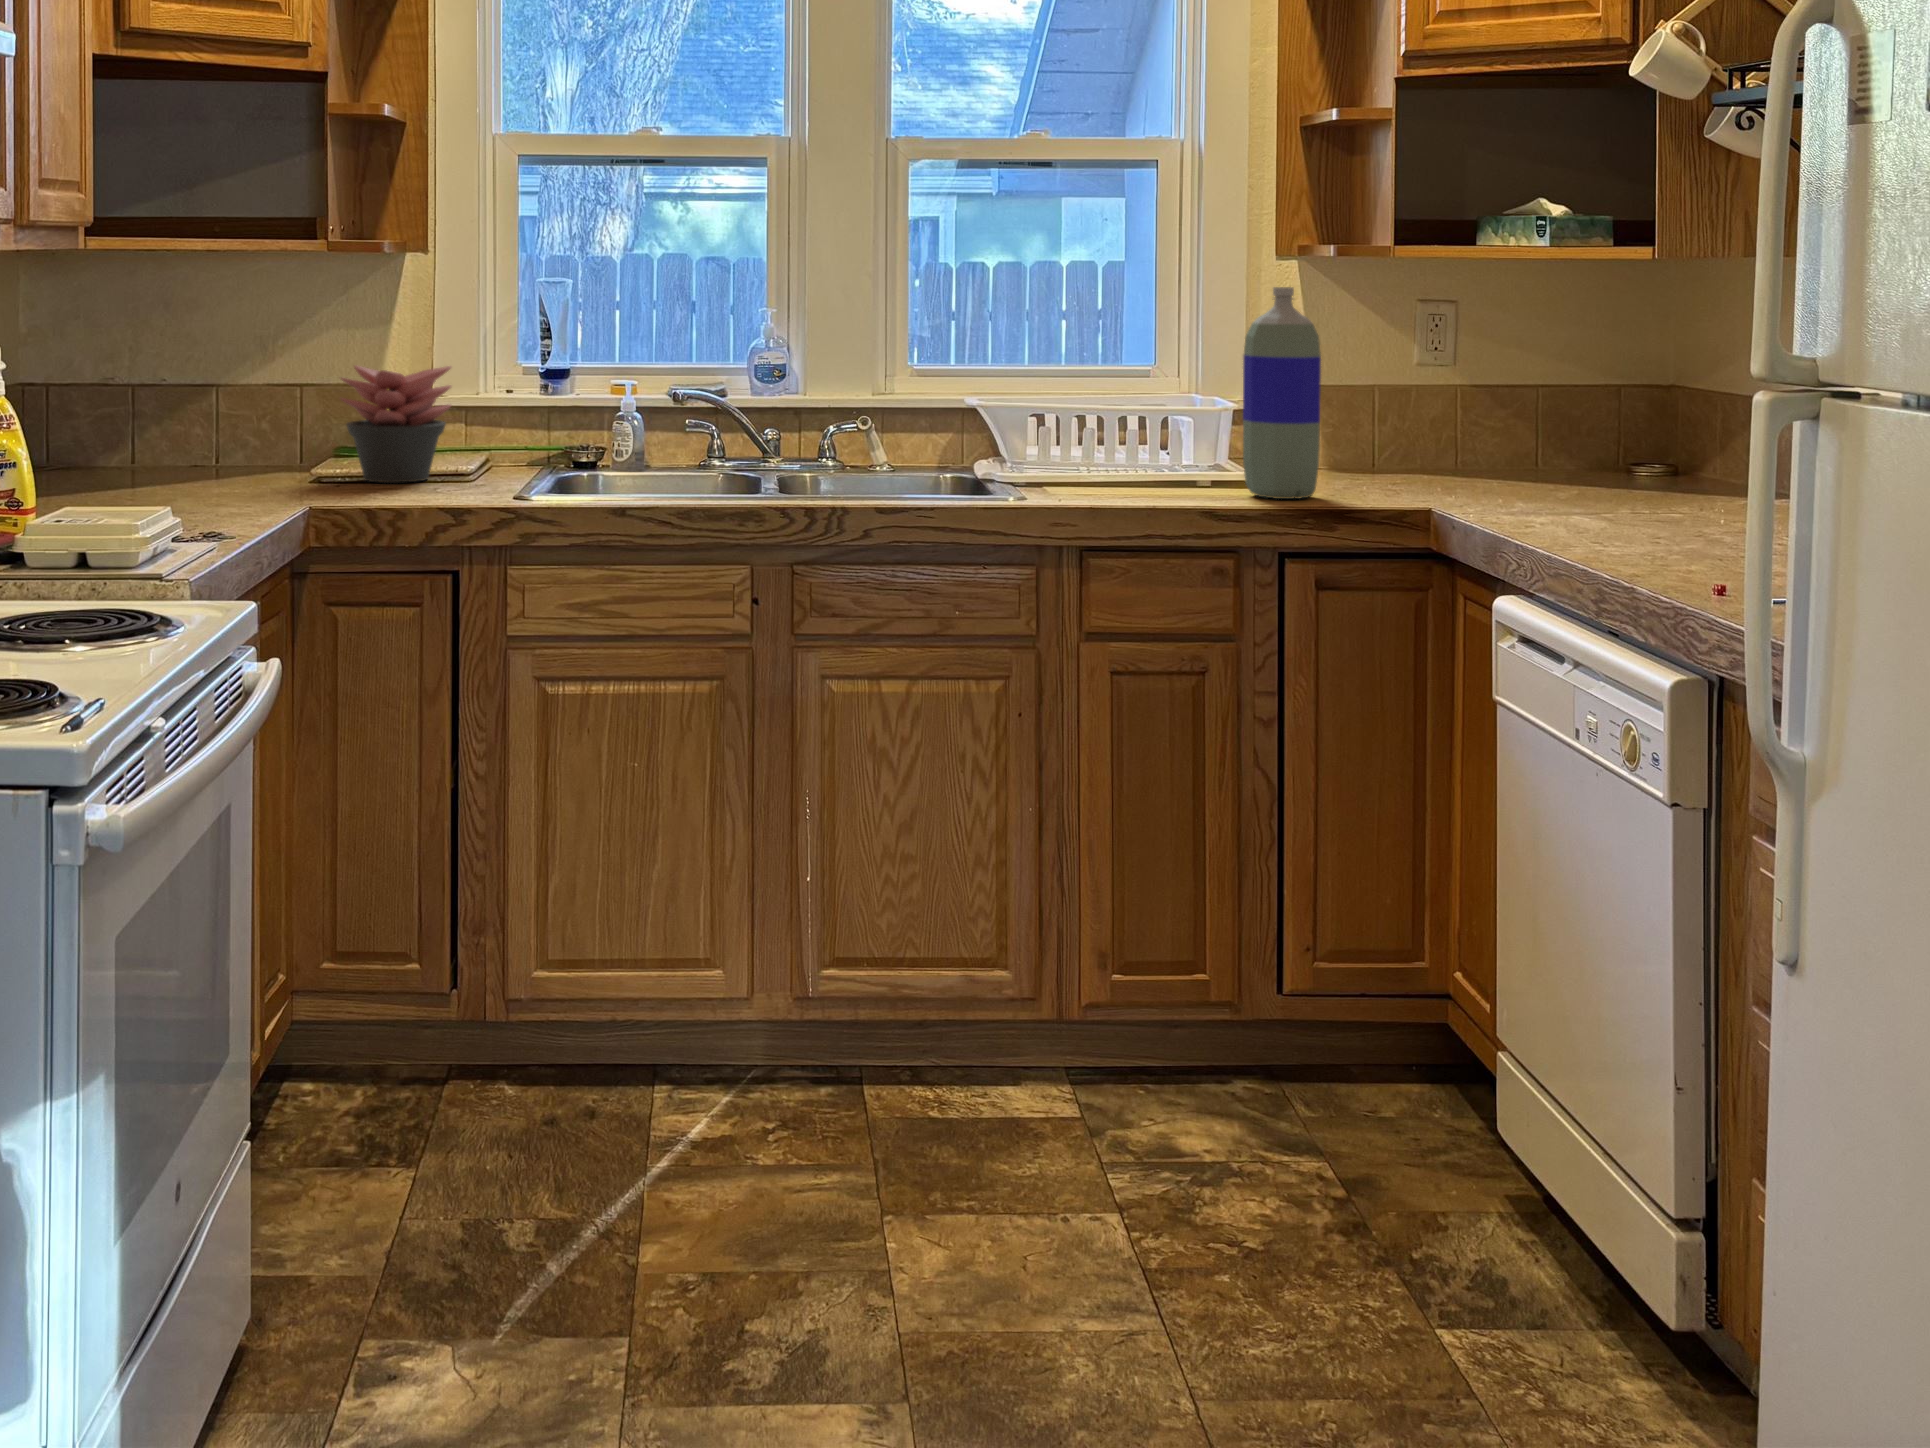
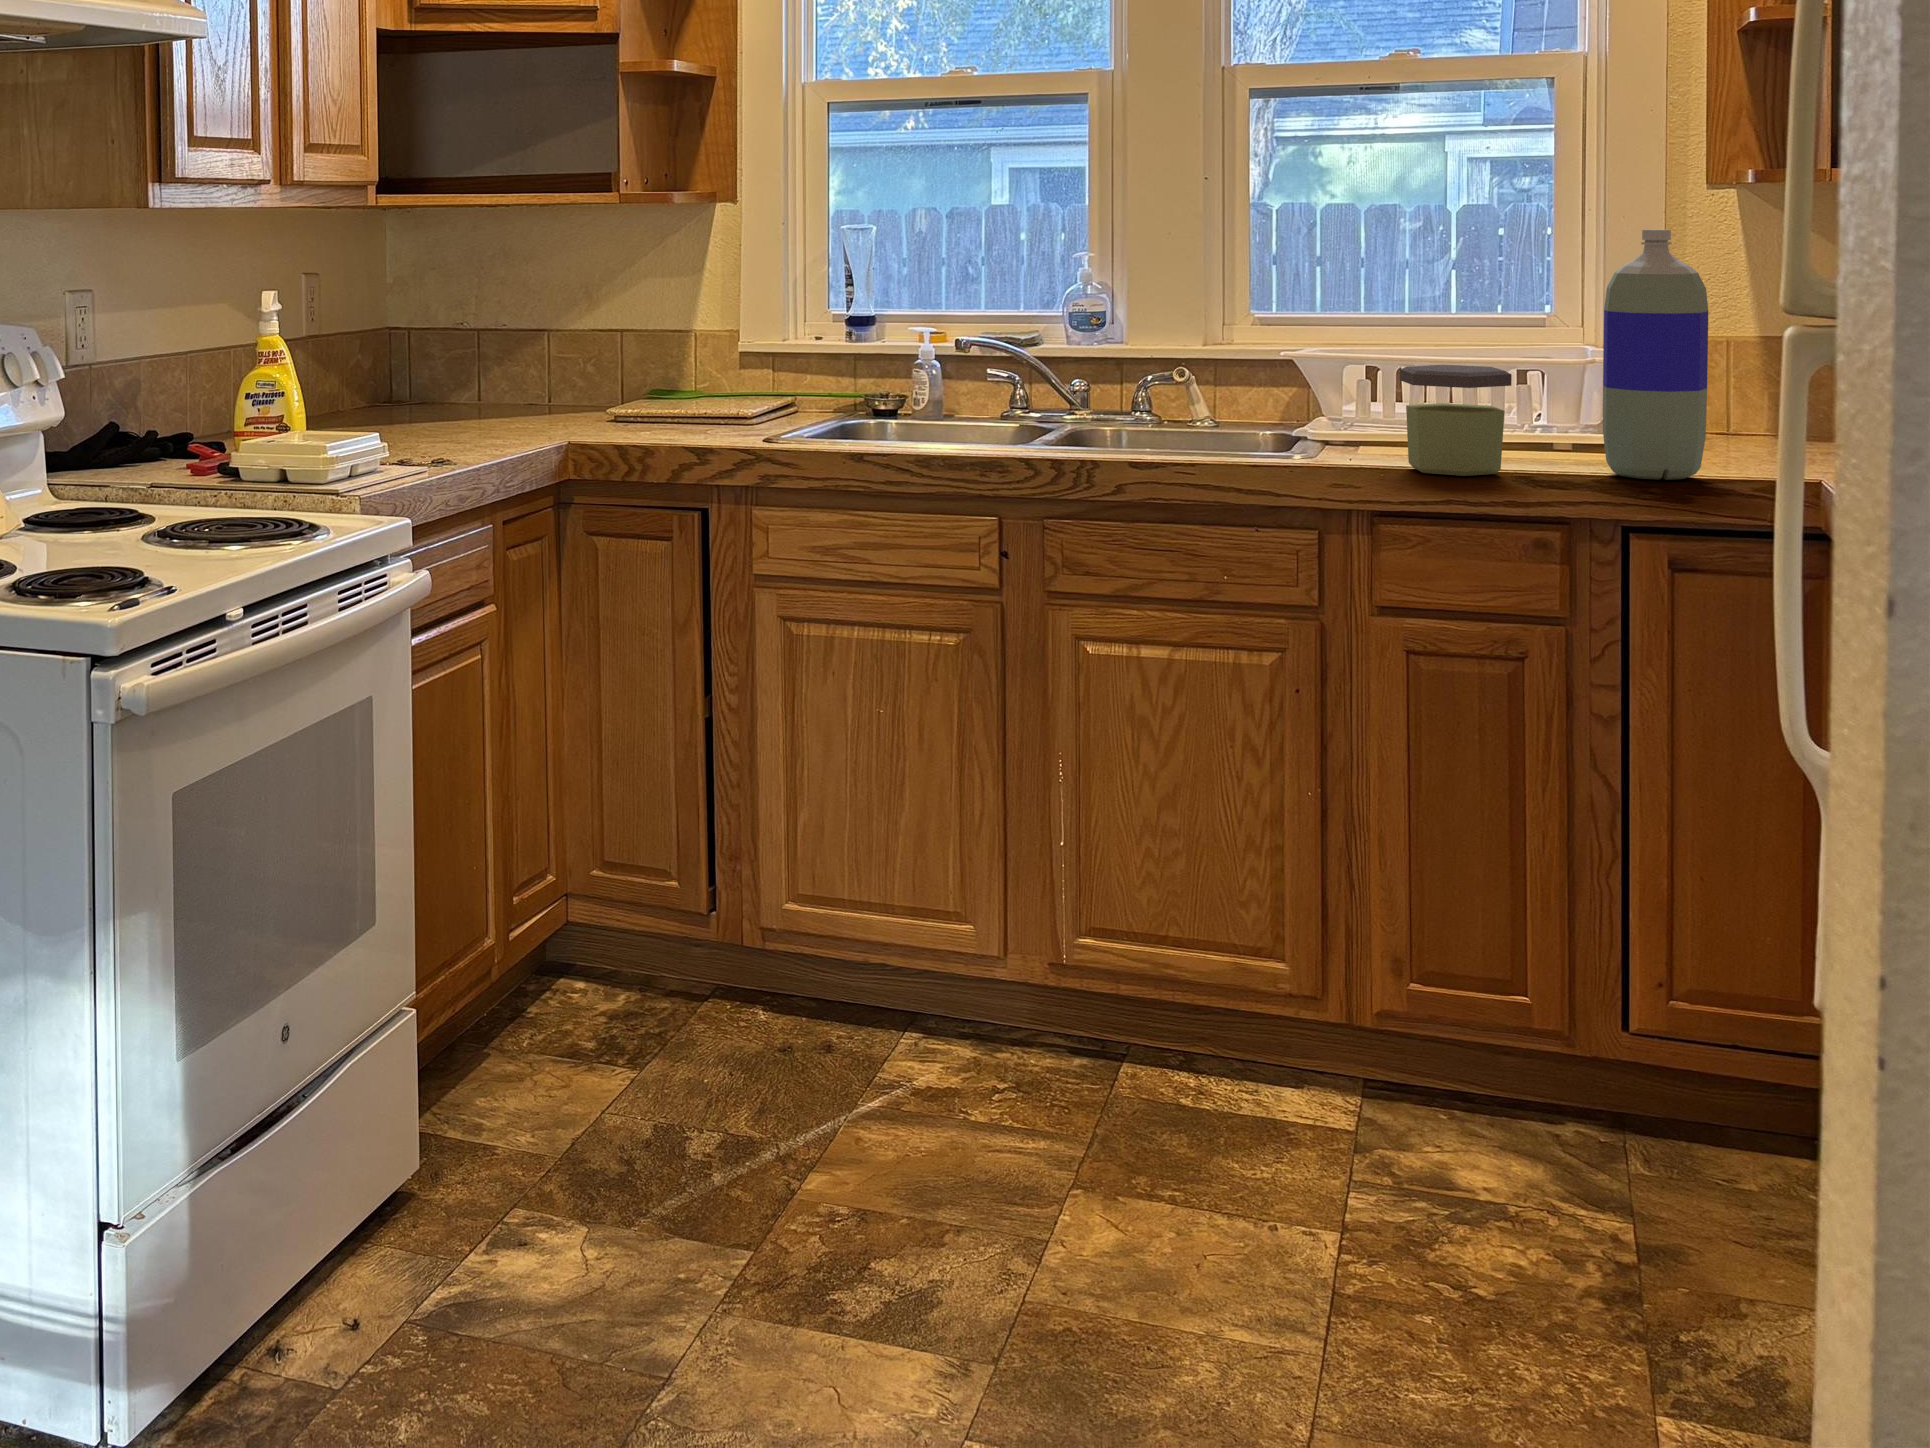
succulent plant: present [341,366,451,483] -> none [632,311,742,424]
jar: none [1091,405,1184,503] -> present [1400,365,1512,476]

